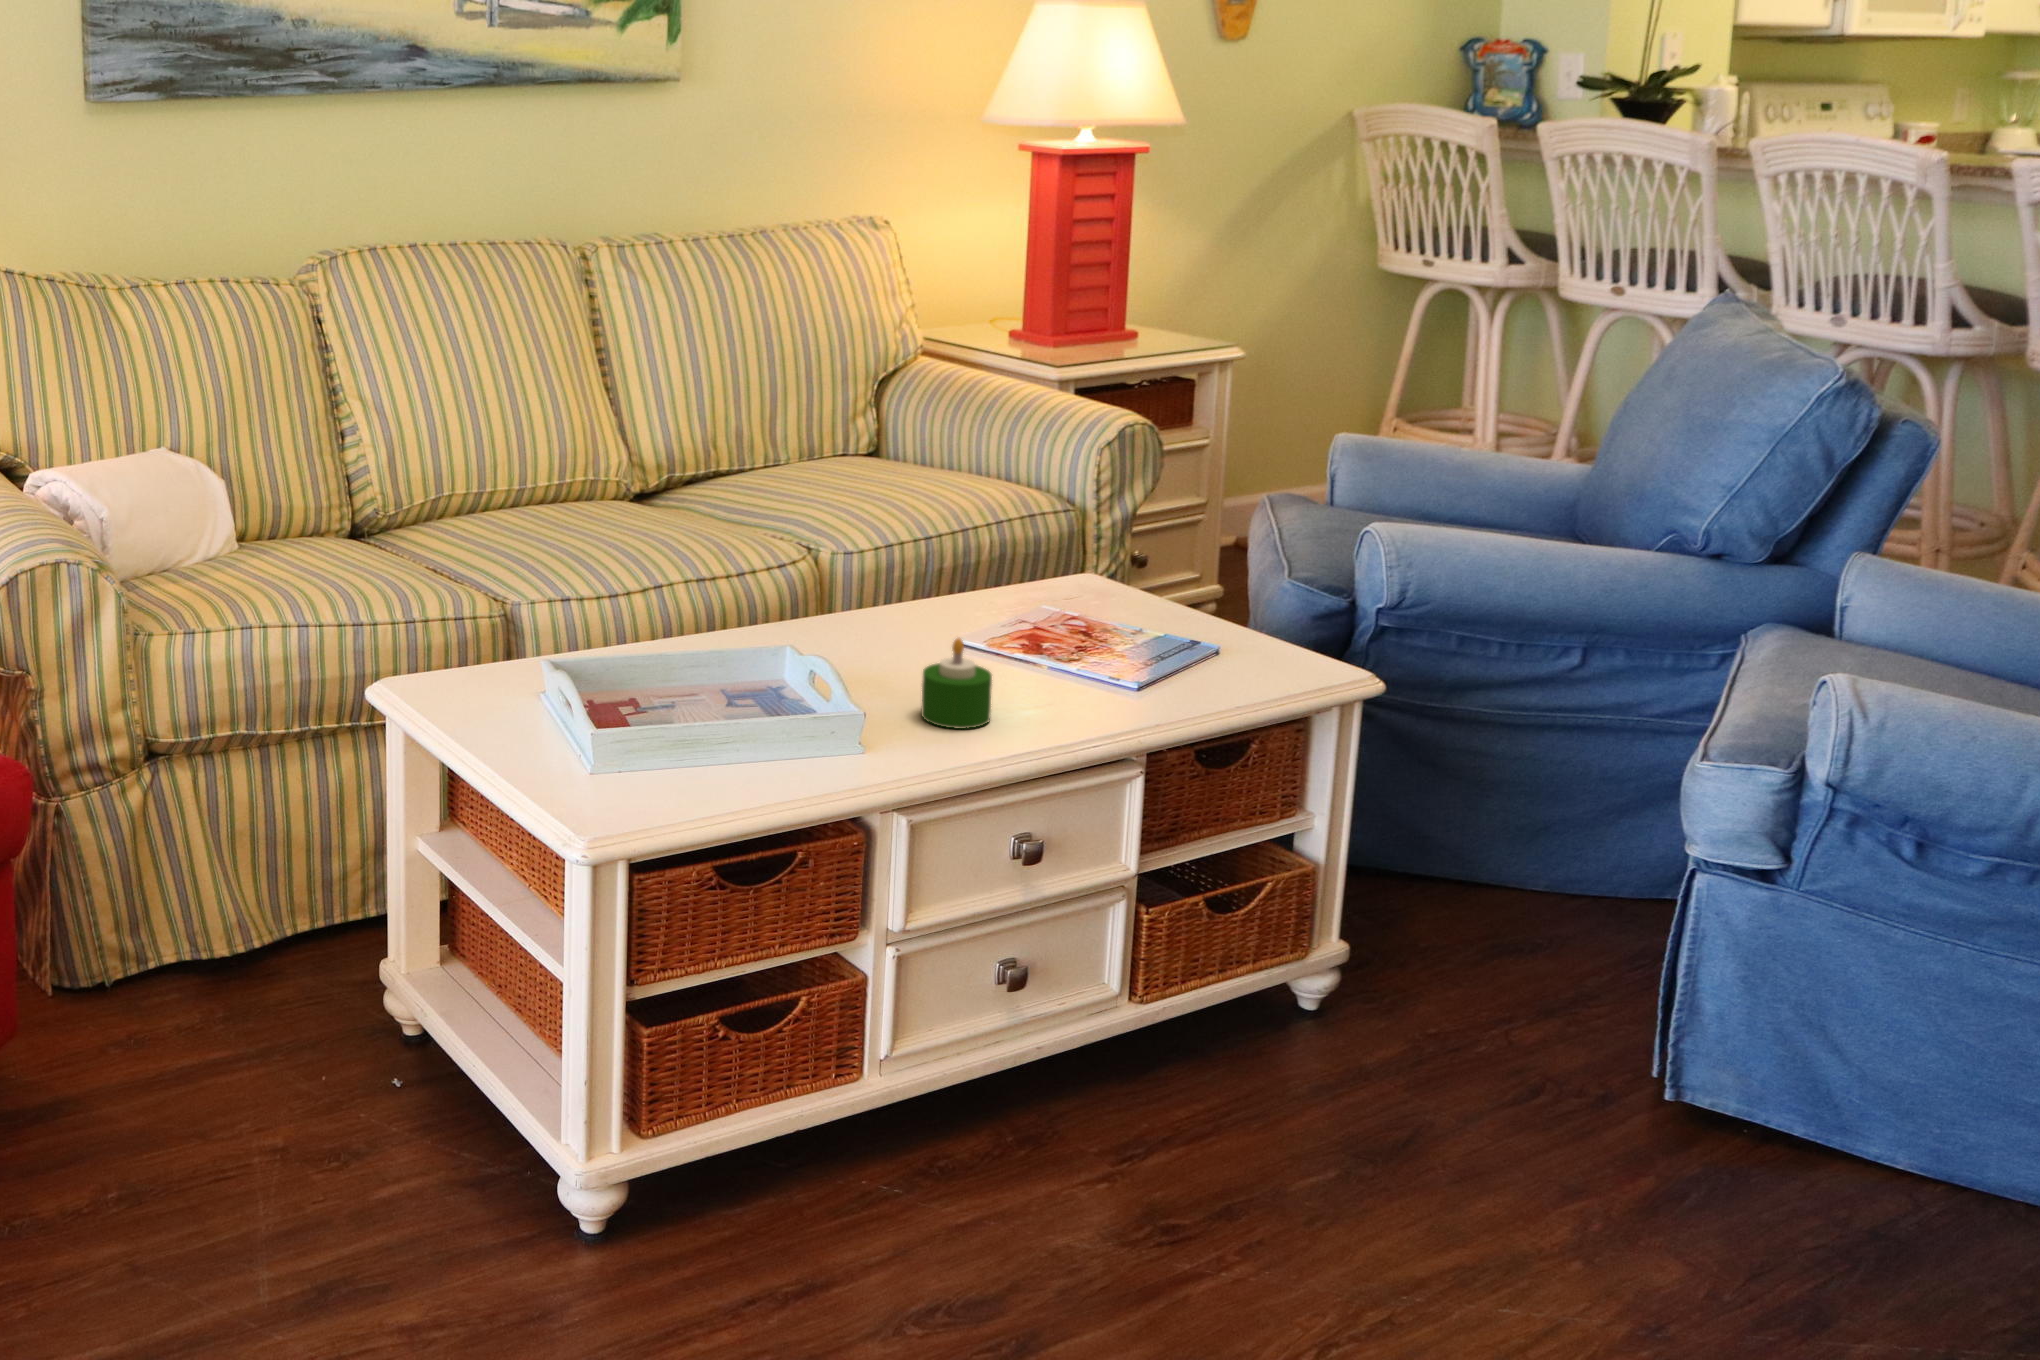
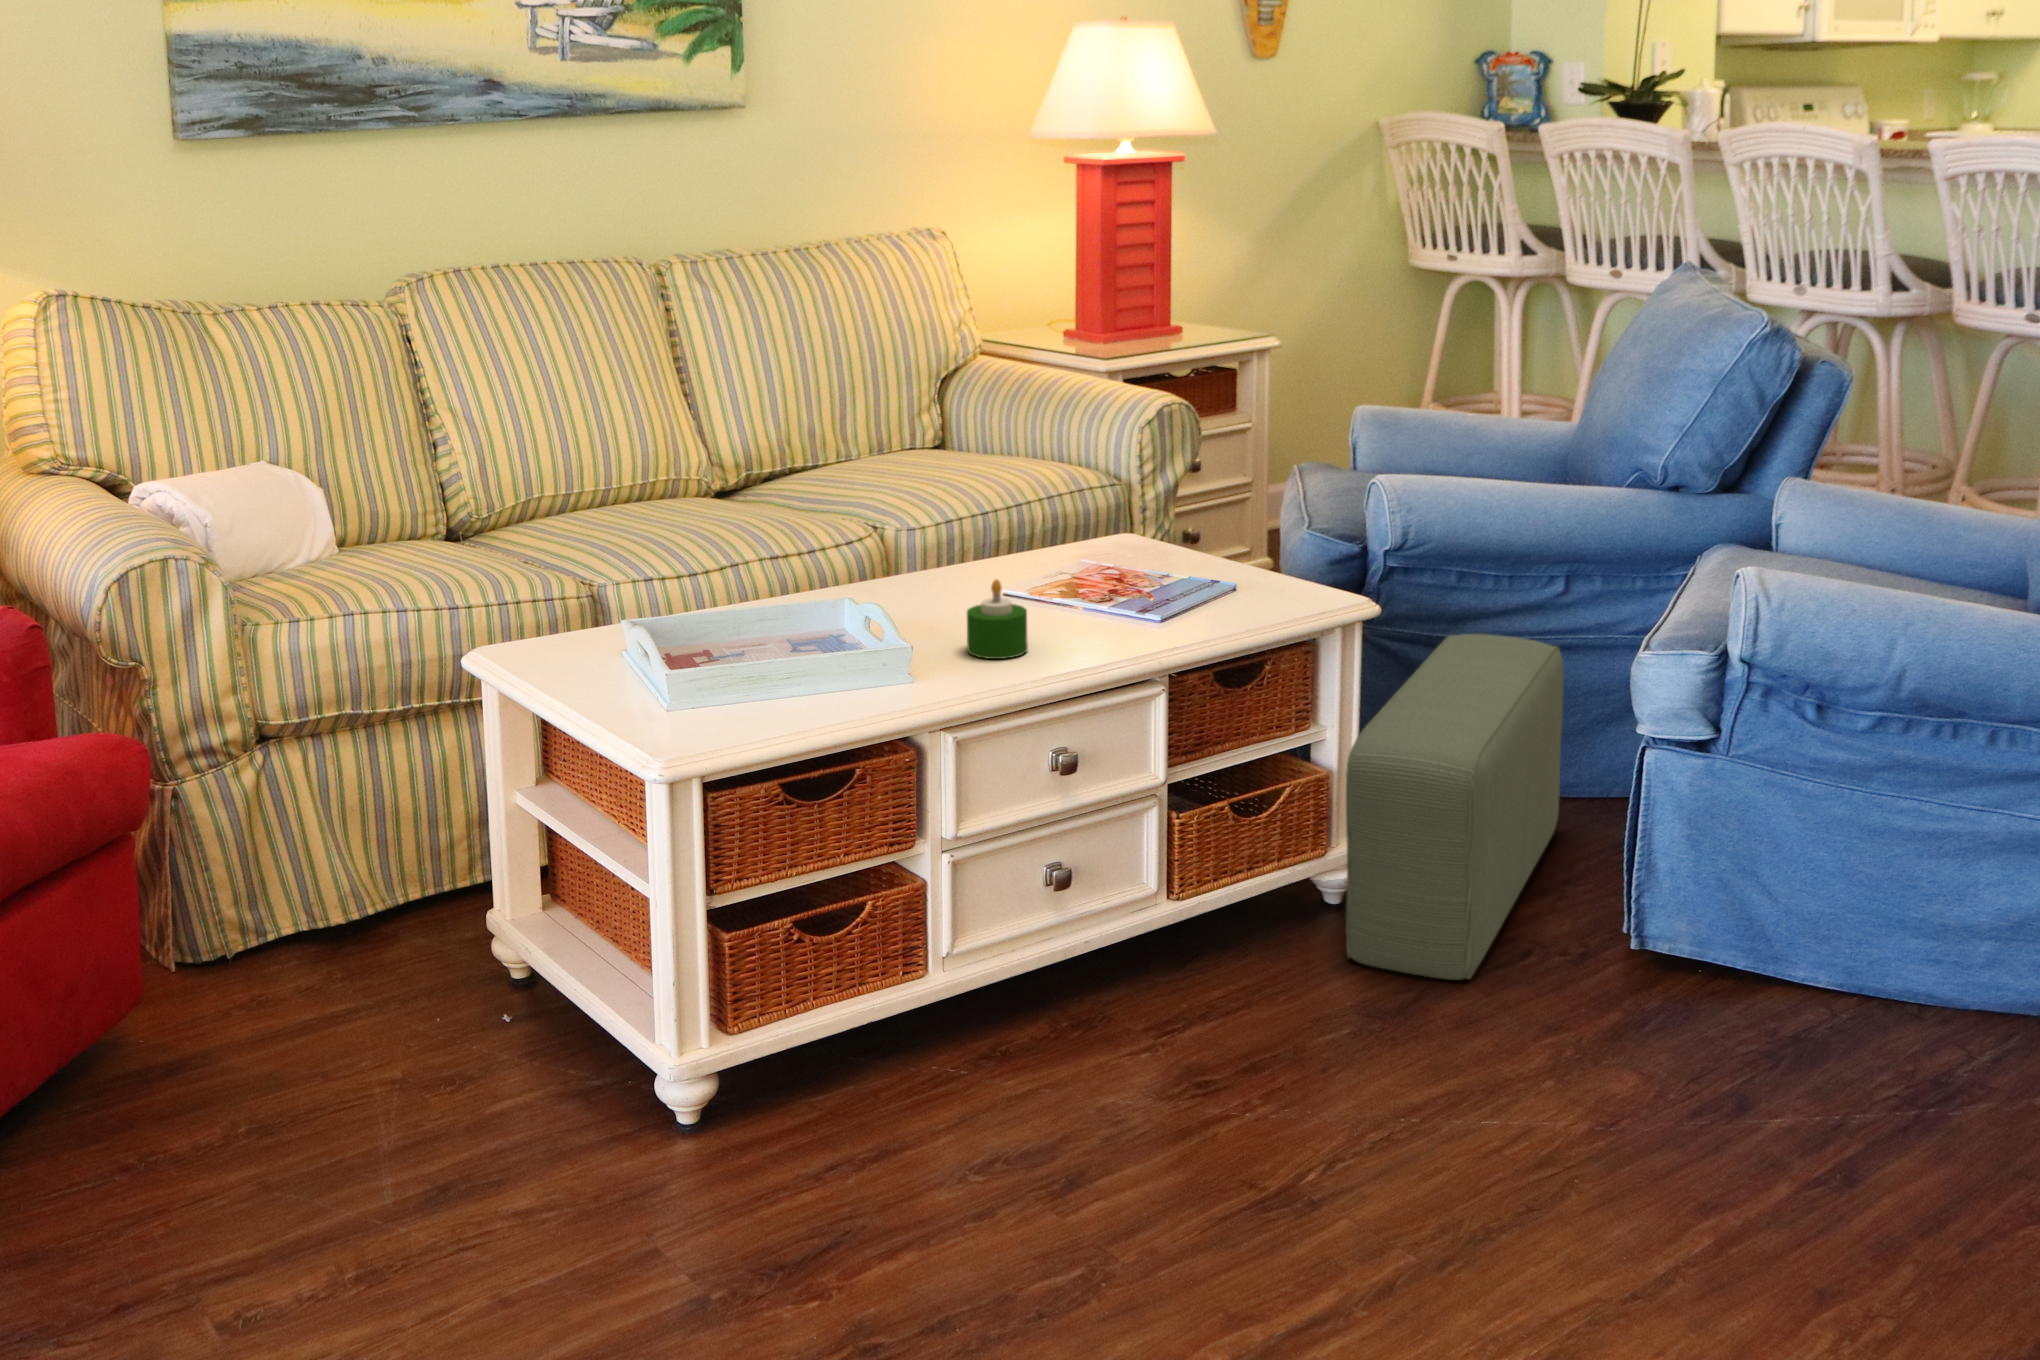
pouf: none [1341,712,1595,1131] -> present [1346,634,1564,980]

